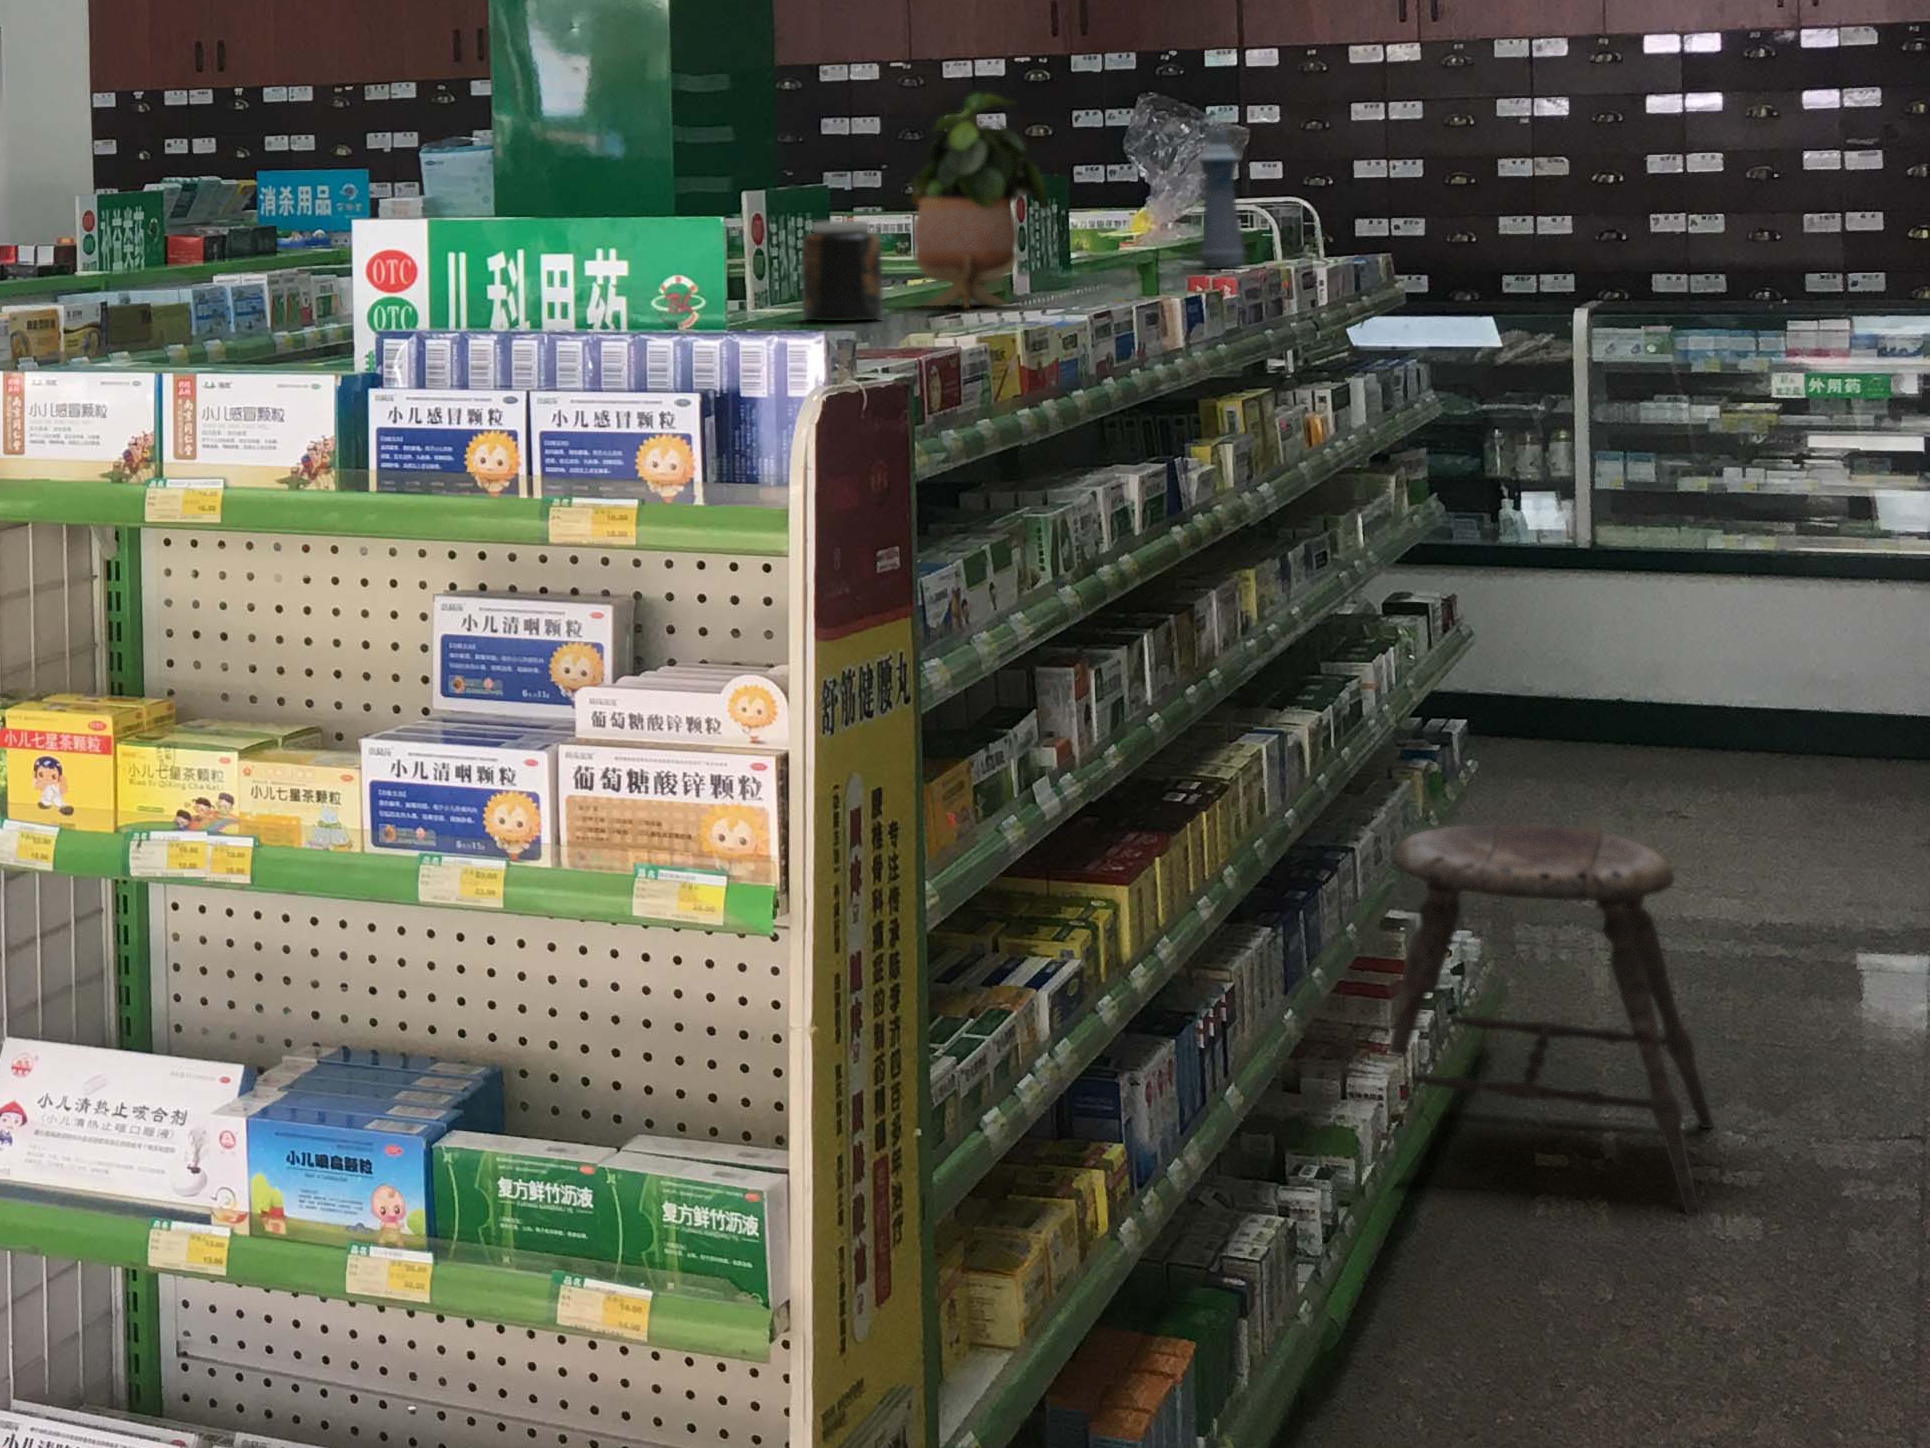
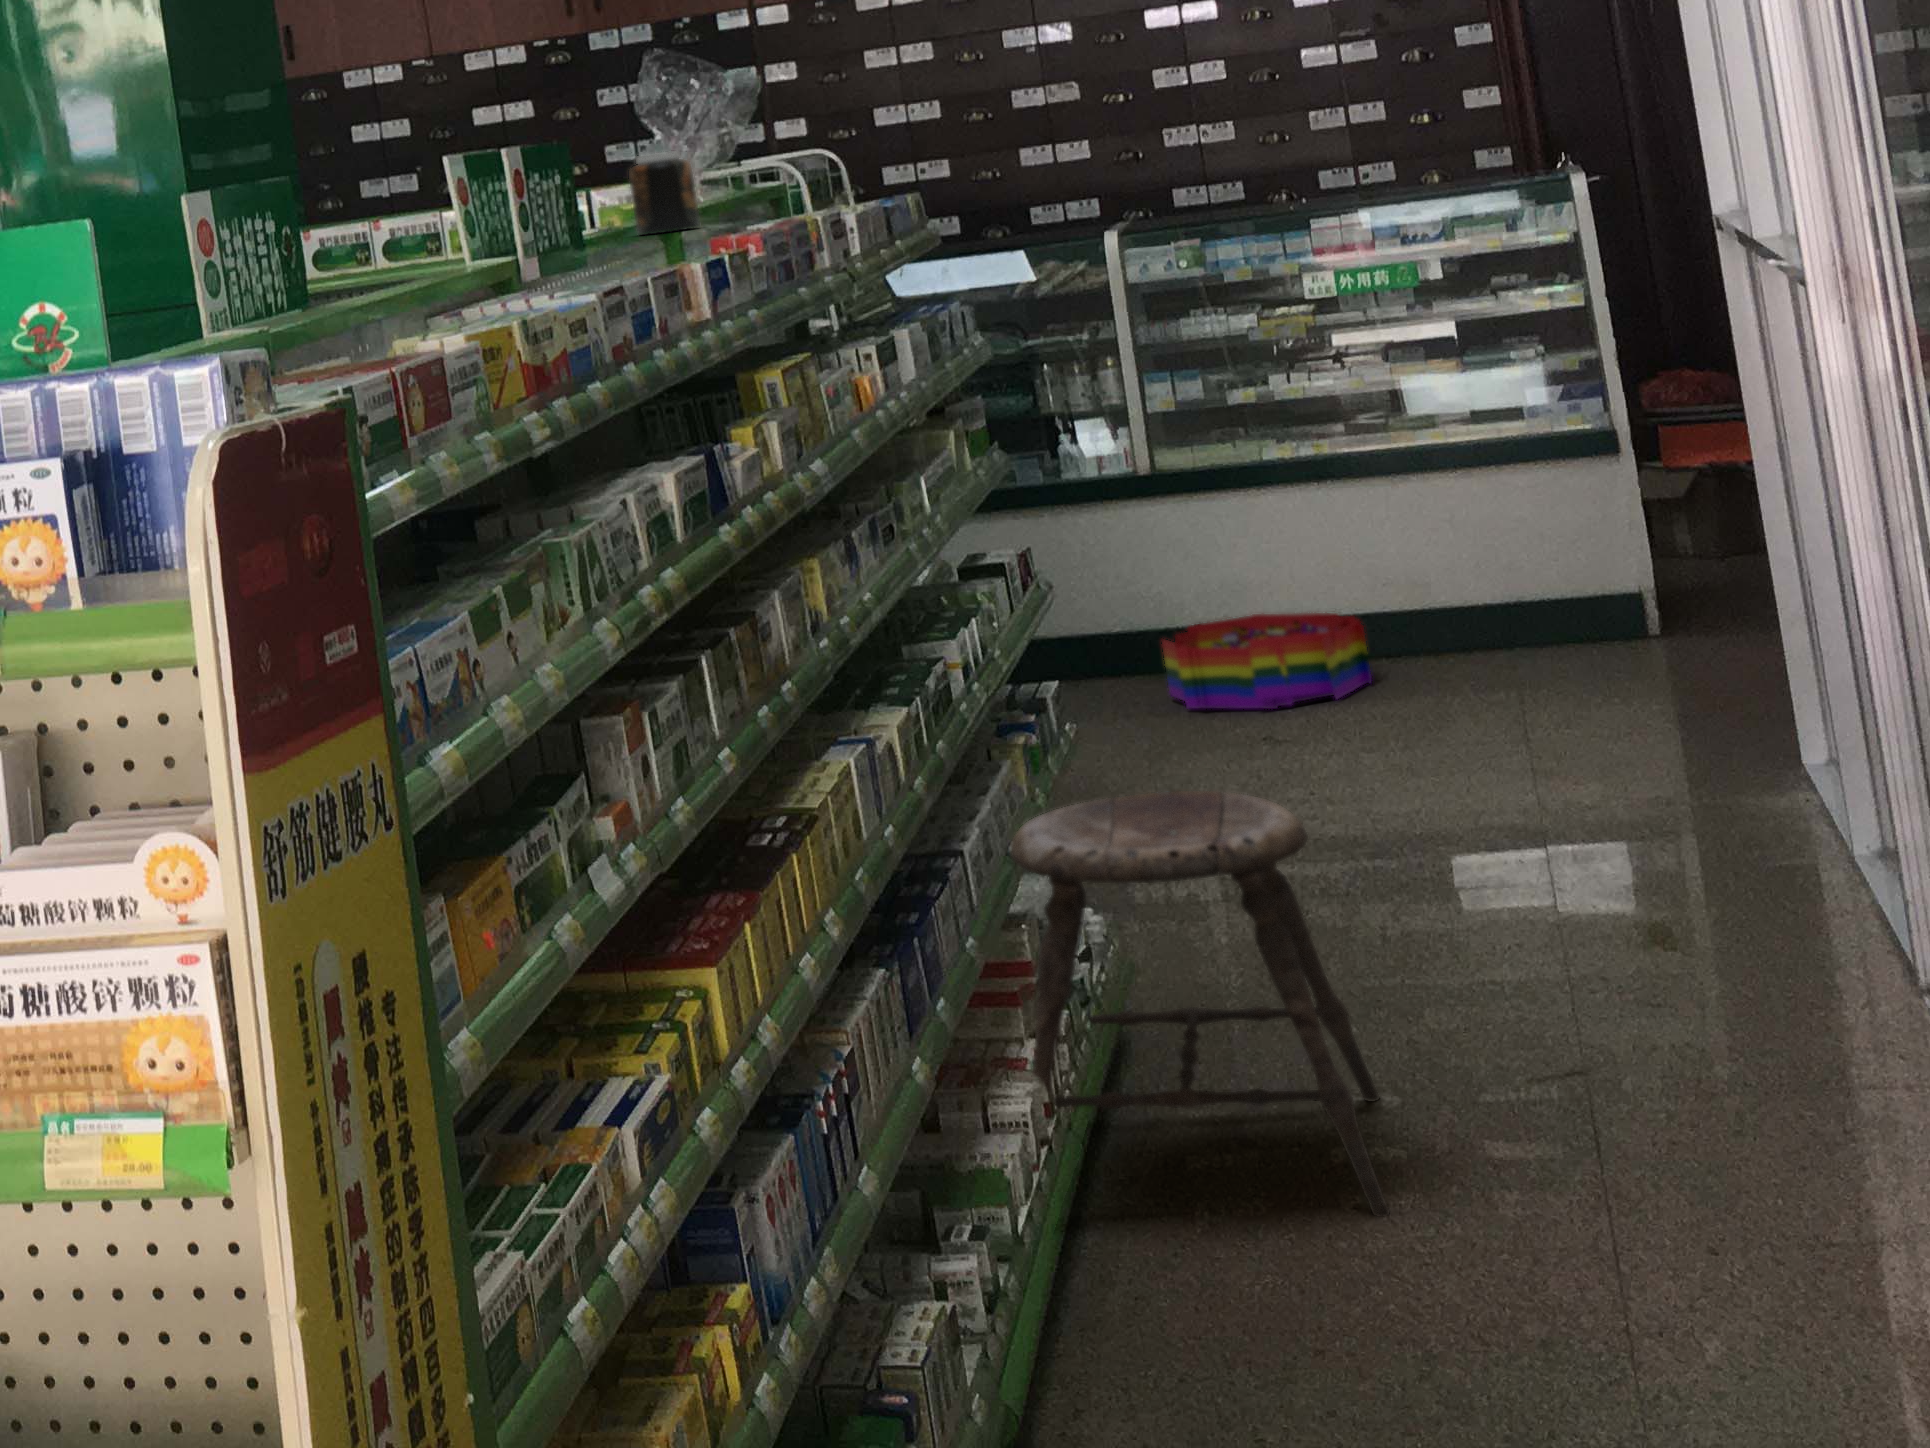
potted plant: present [912,93,1046,307] -> none [390,51,542,302]
bottle: present [1198,130,1243,268] -> none [707,74,770,225]
jar: present [801,221,883,321] -> present [629,151,700,235]
storage bin: none [1583,700,1793,793] -> present [1162,613,1372,709]

